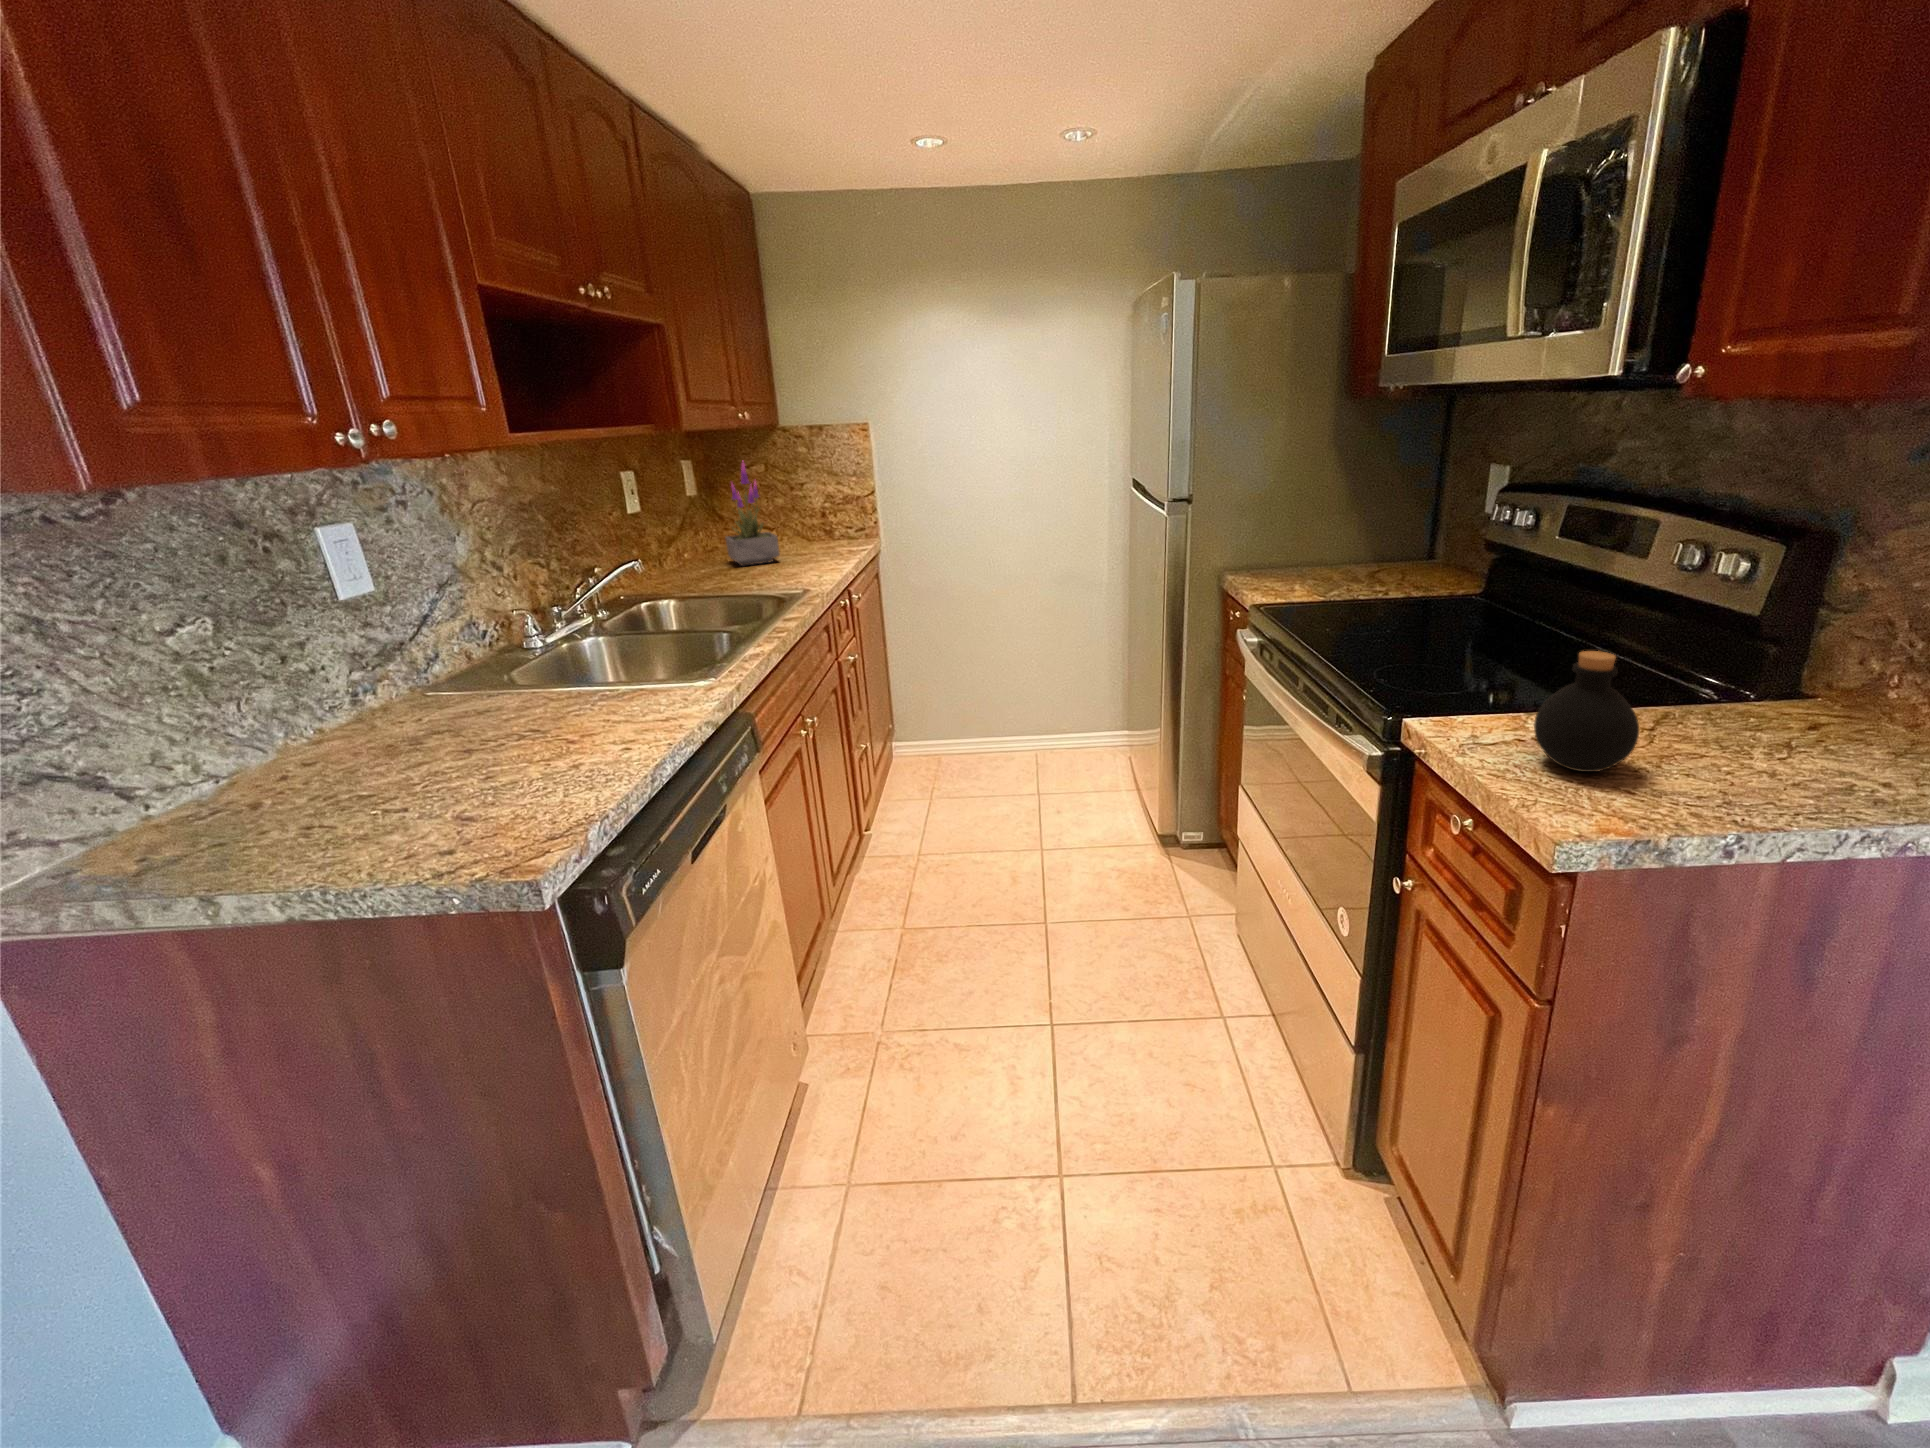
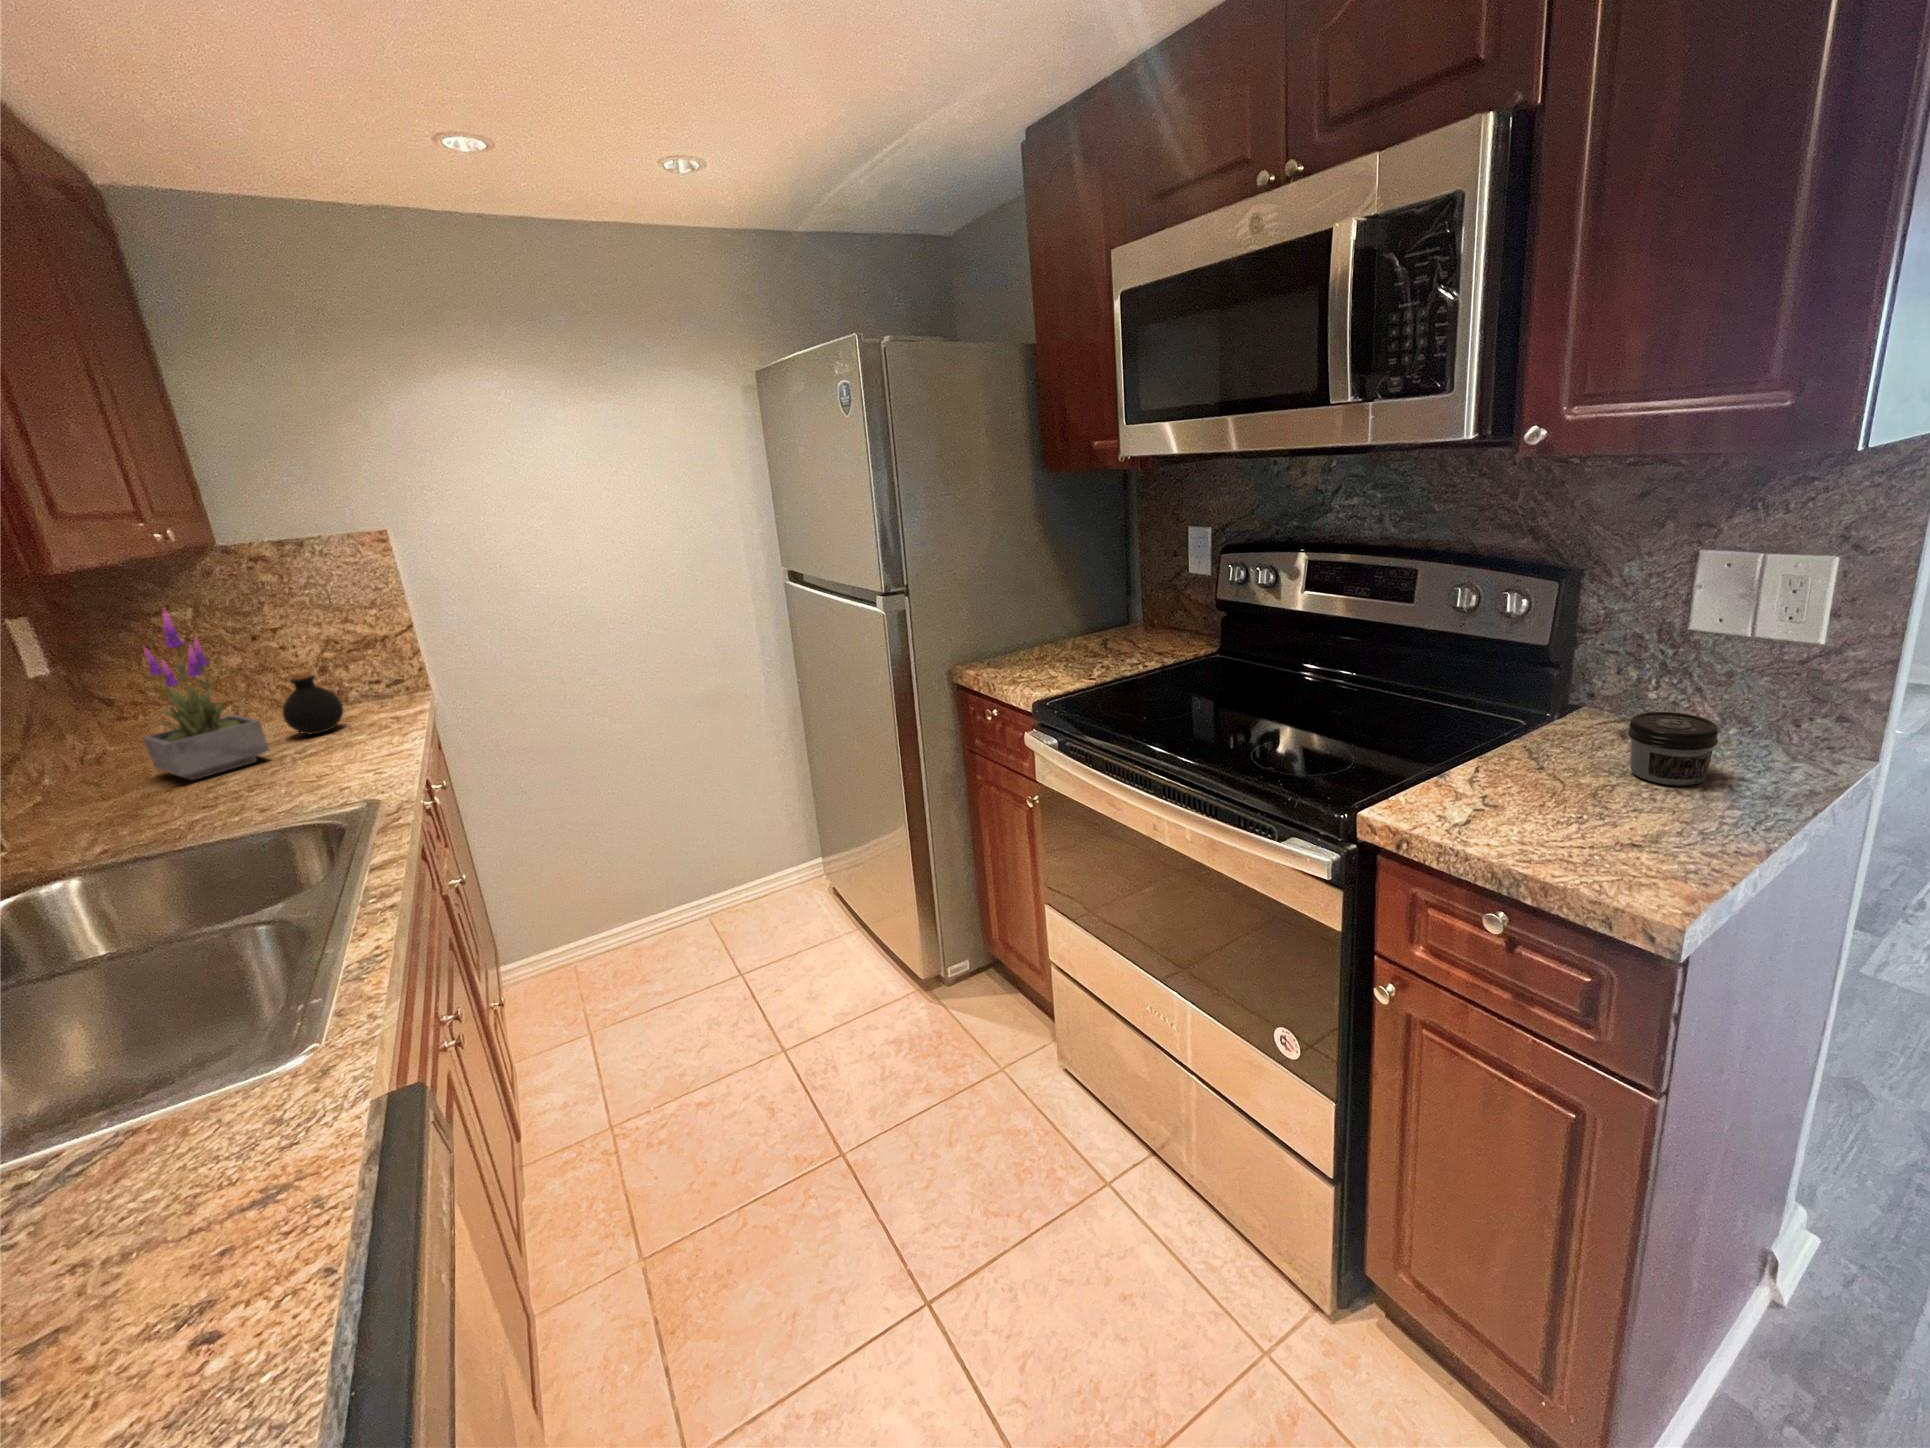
bottle: present [1534,651,1639,772] -> present [283,670,343,734]
jar: none [1754,690,1865,771] -> present [1628,712,1718,786]

